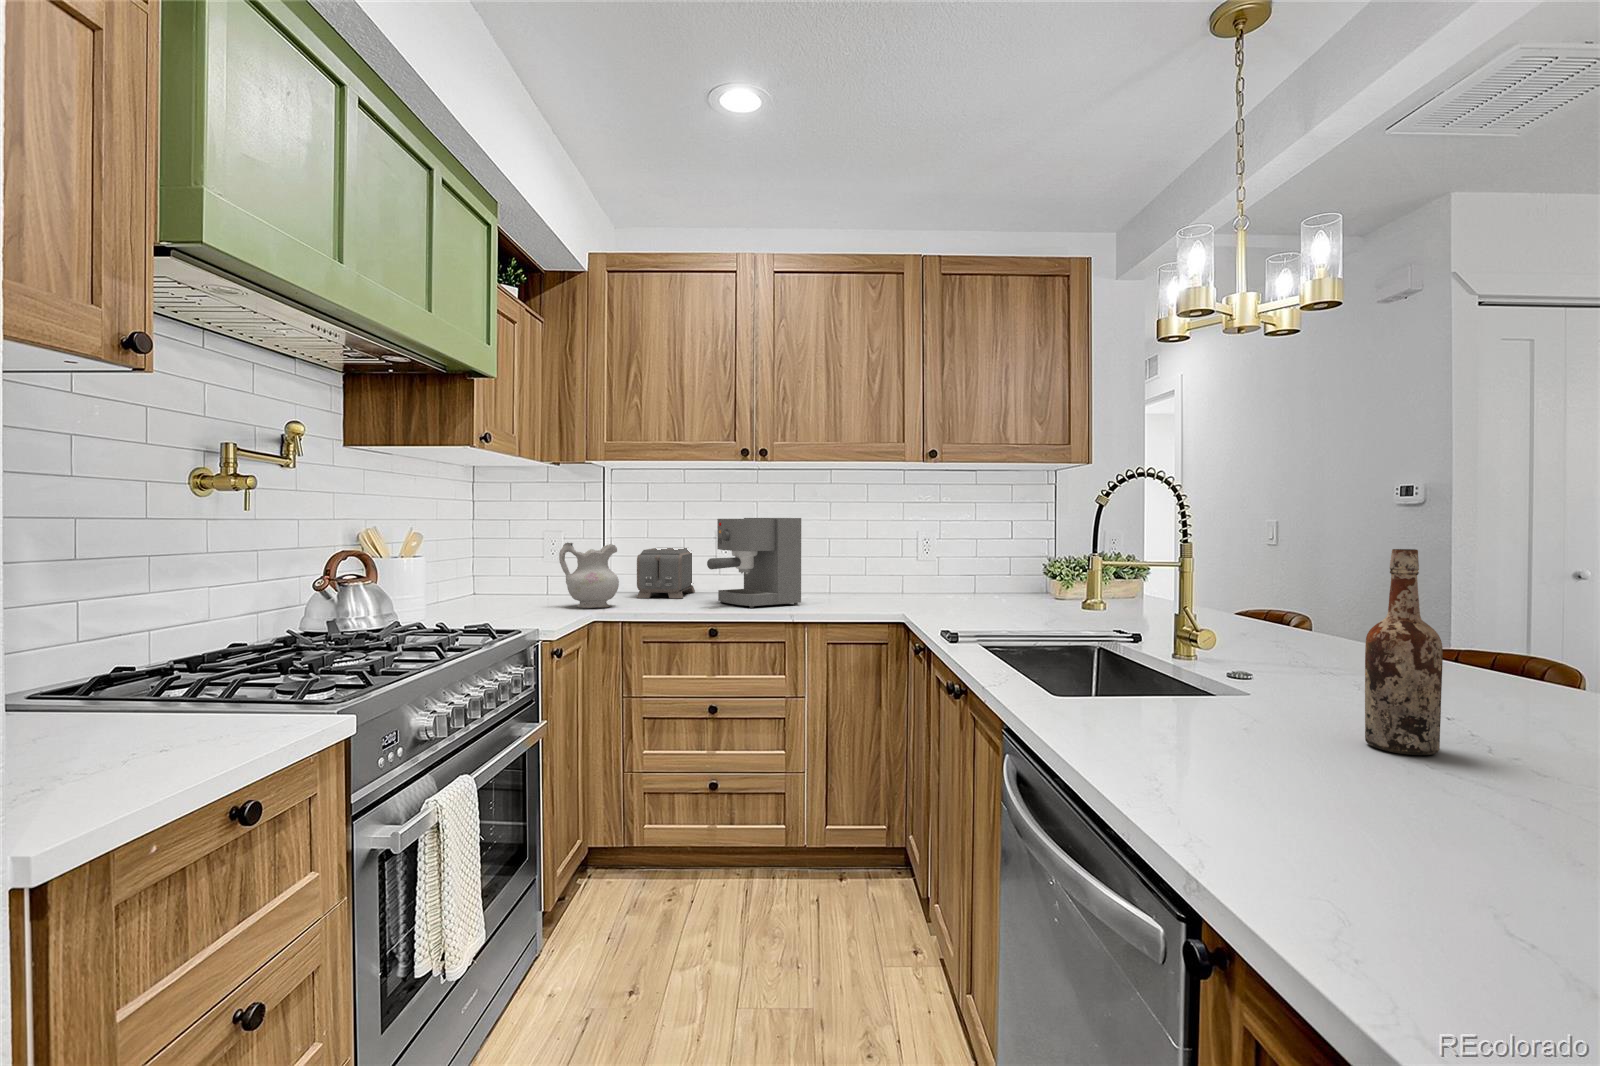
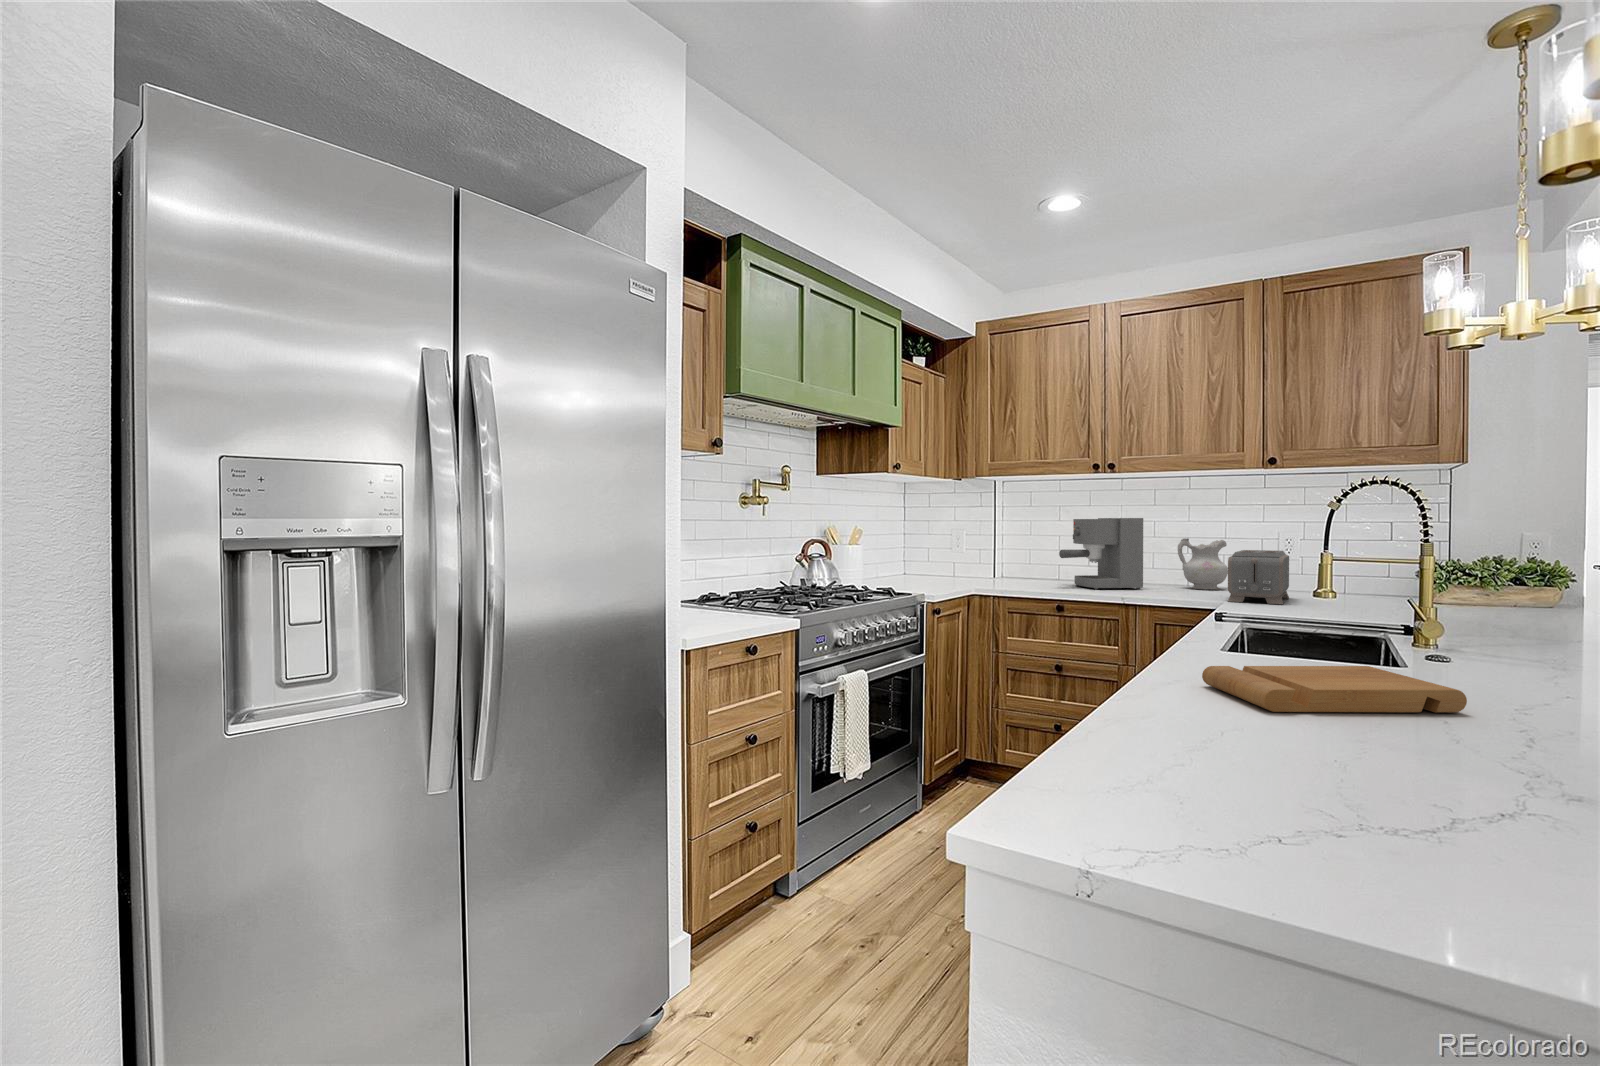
ceramic pitcher: present [559,542,619,608] -> present [1178,538,1228,590]
toaster: present [637,548,695,598] -> present [1228,550,1289,604]
wine bottle: present [1365,549,1443,755] -> none [1445,537,1509,698]
cutting board: none [1172,727,1492,850] -> present [1202,666,1467,712]

